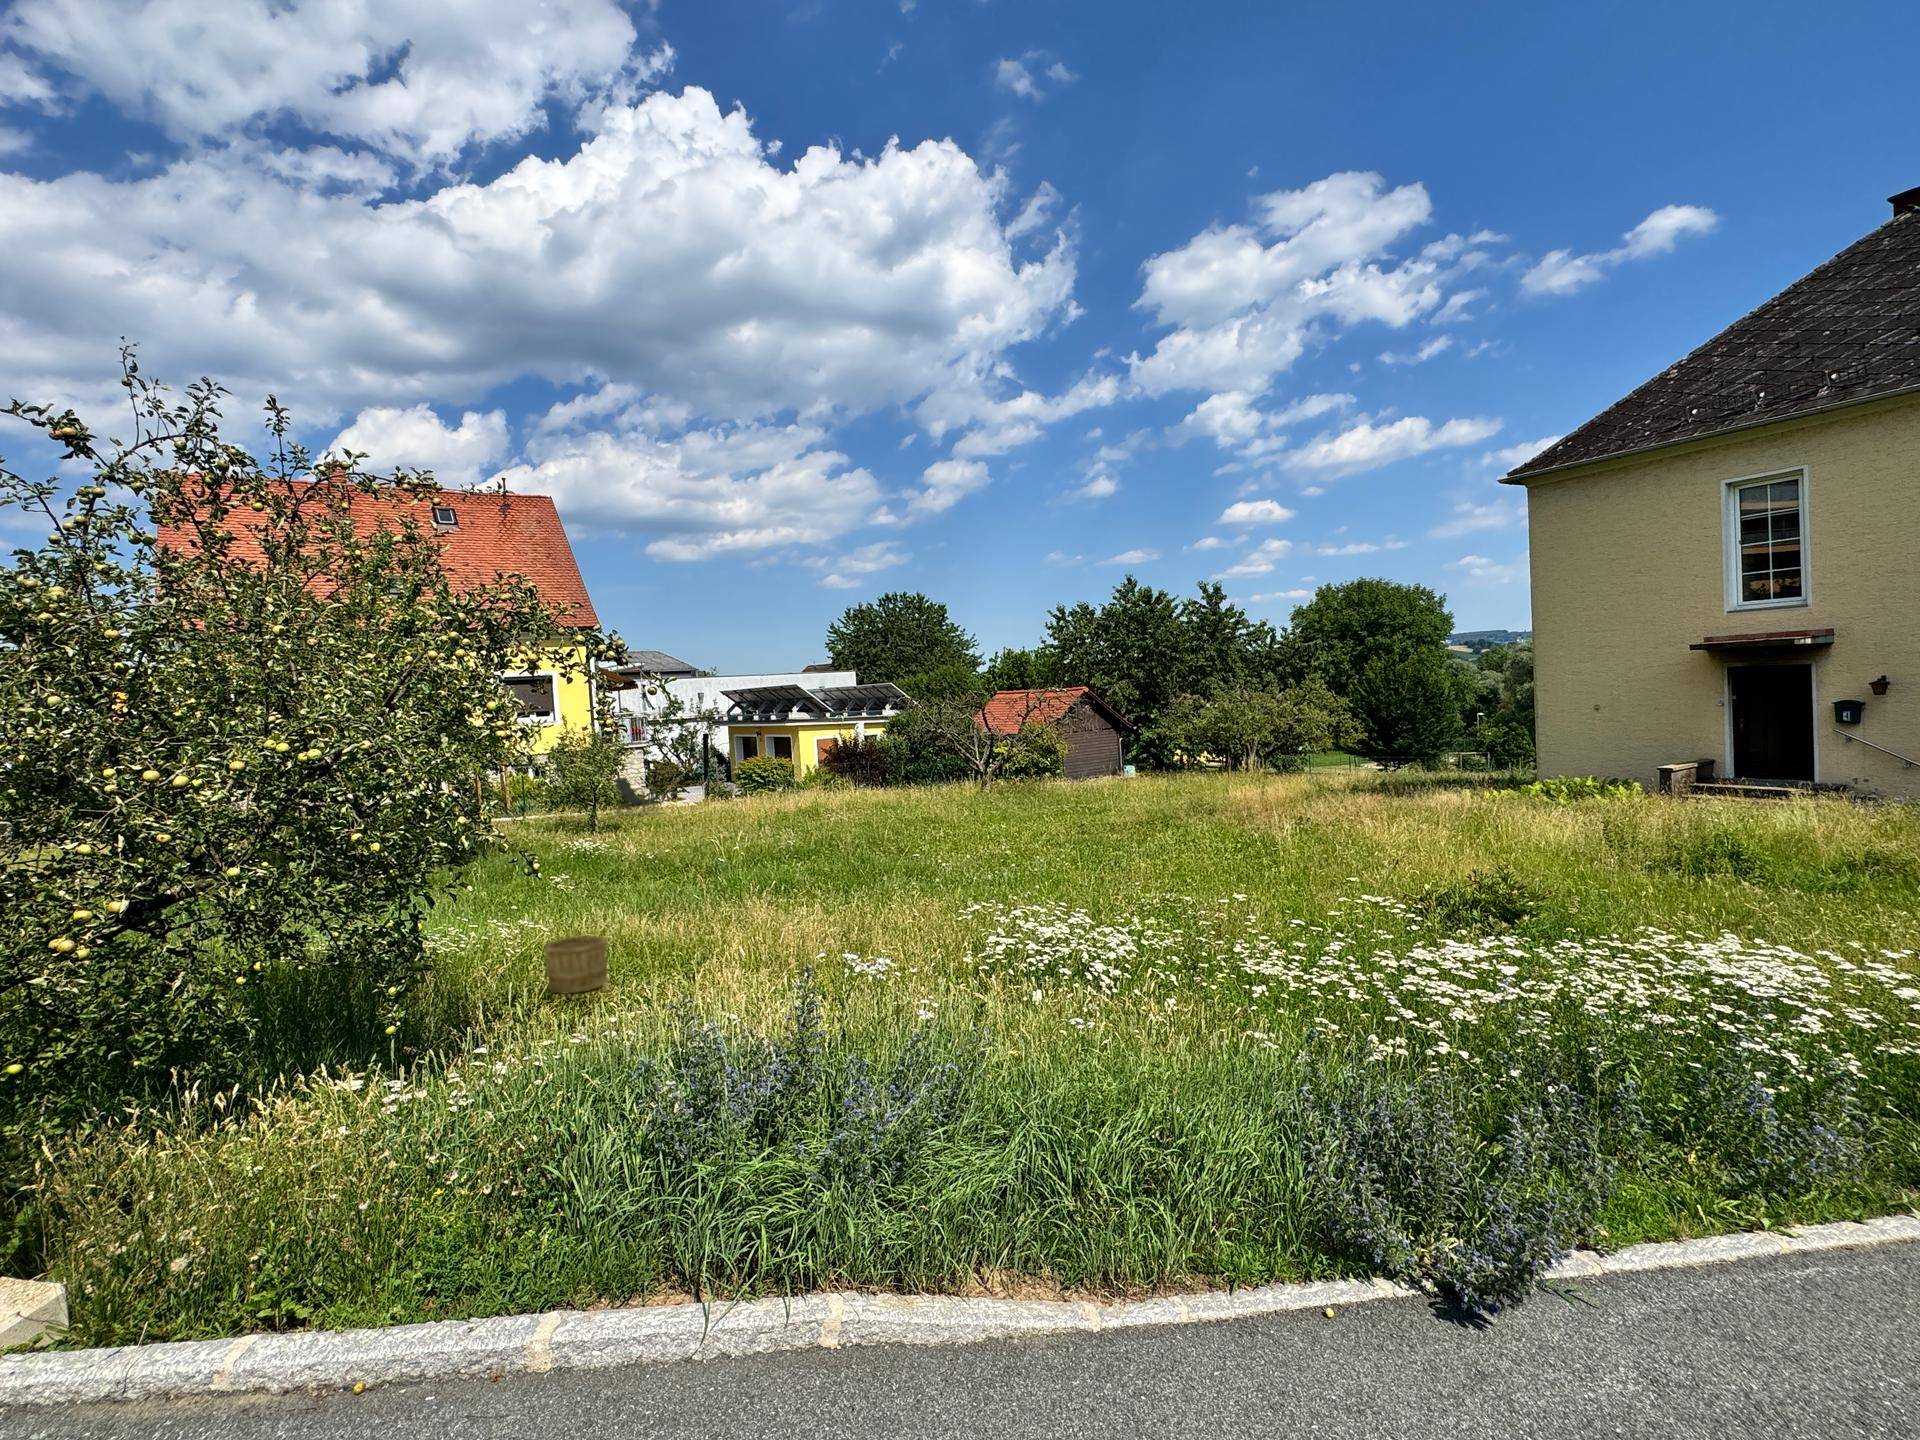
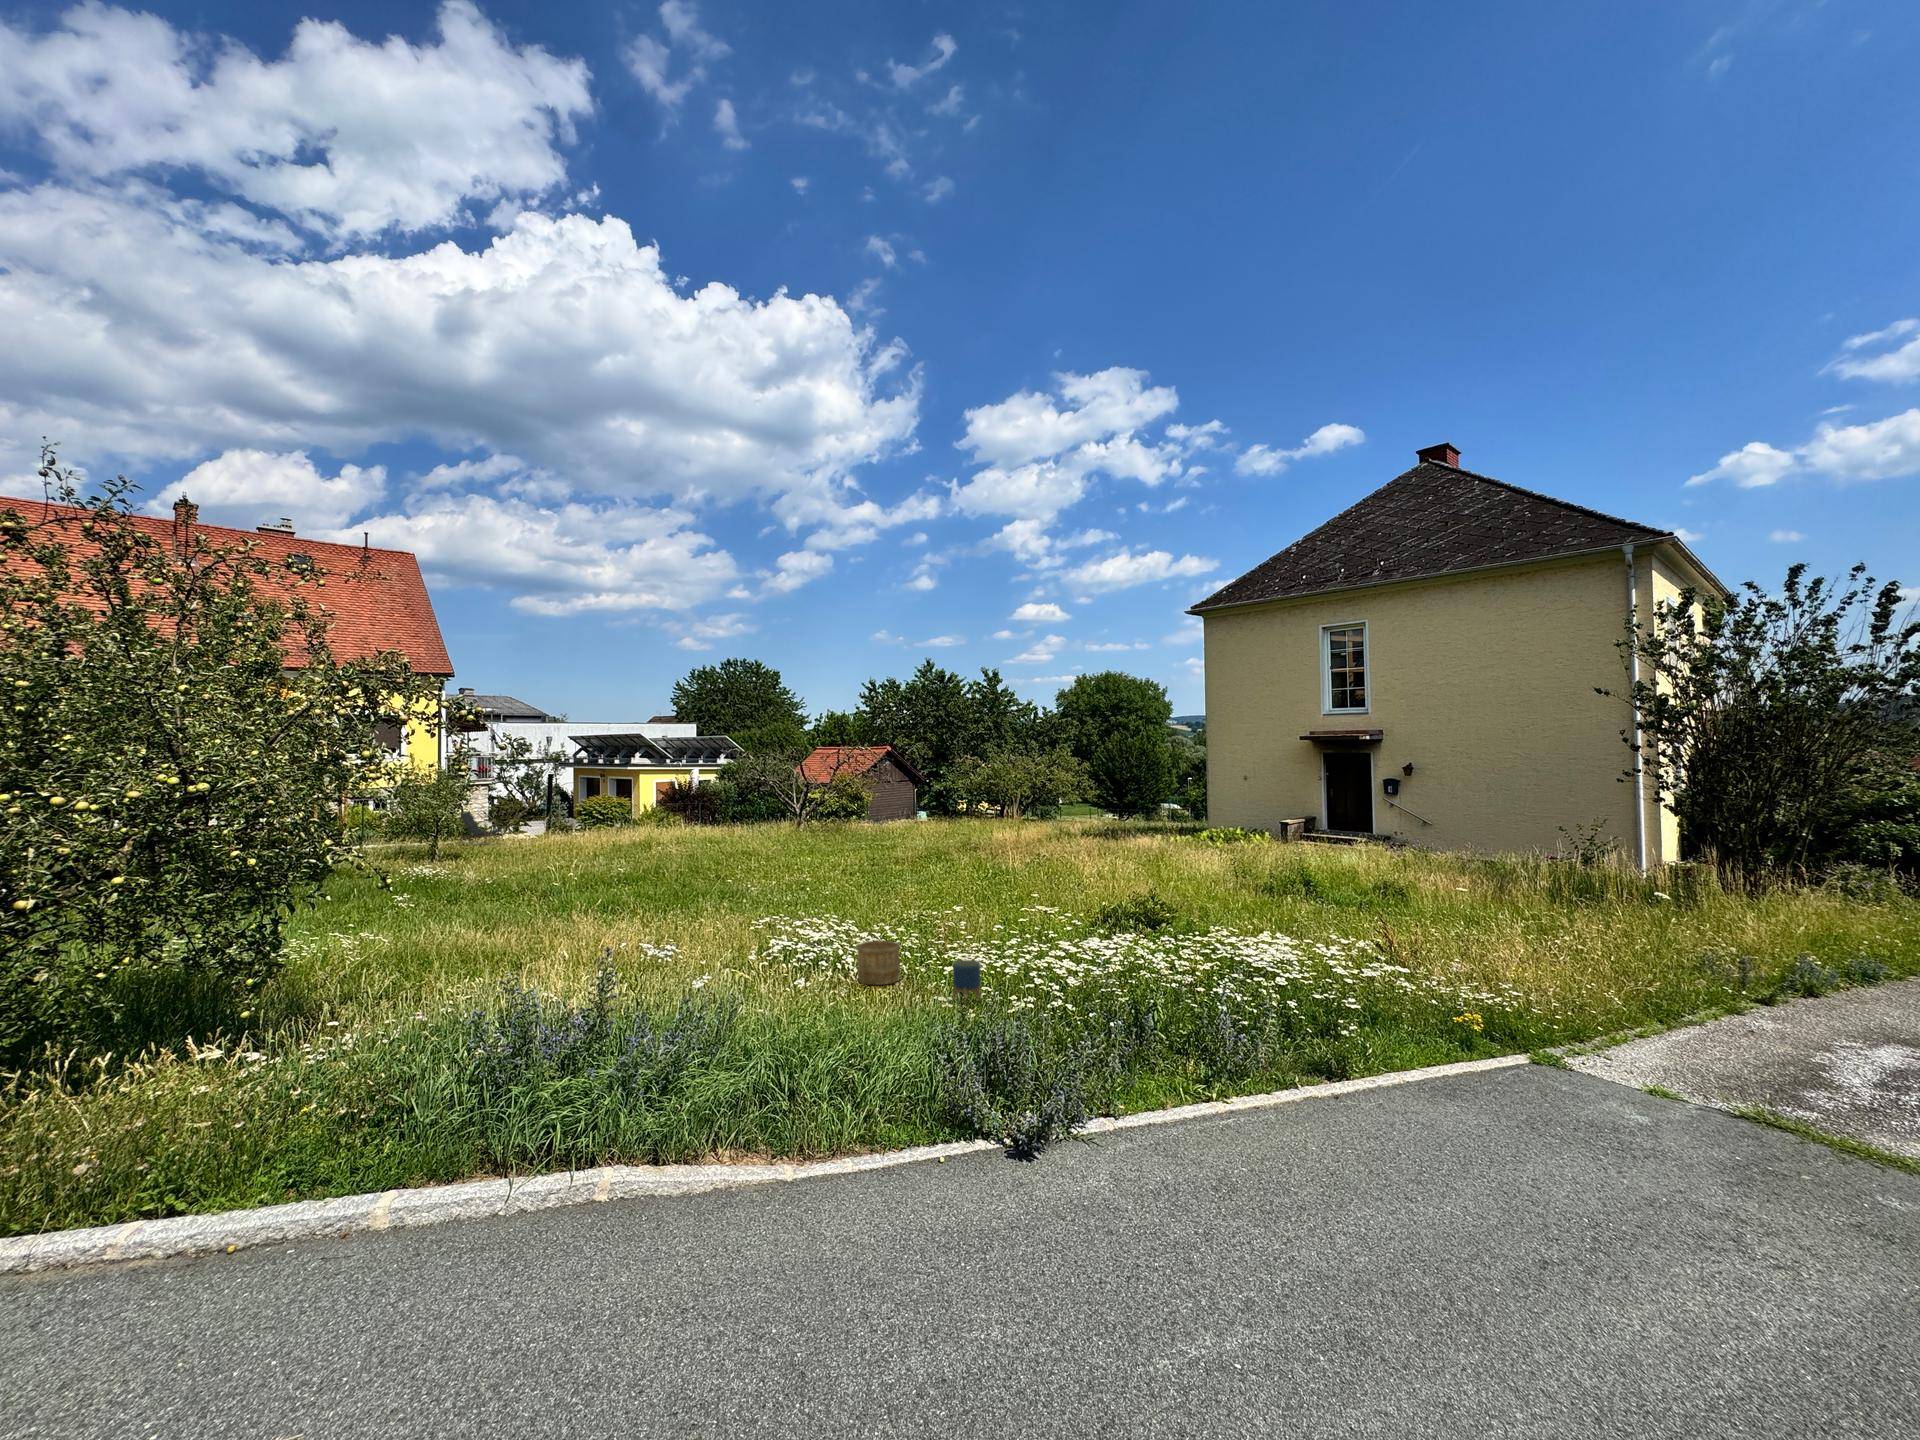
wooden bucket: present [544,936,607,994] -> present [856,940,901,985]
planter: none [1268,978,1311,1044] -> present [953,960,981,1004]

